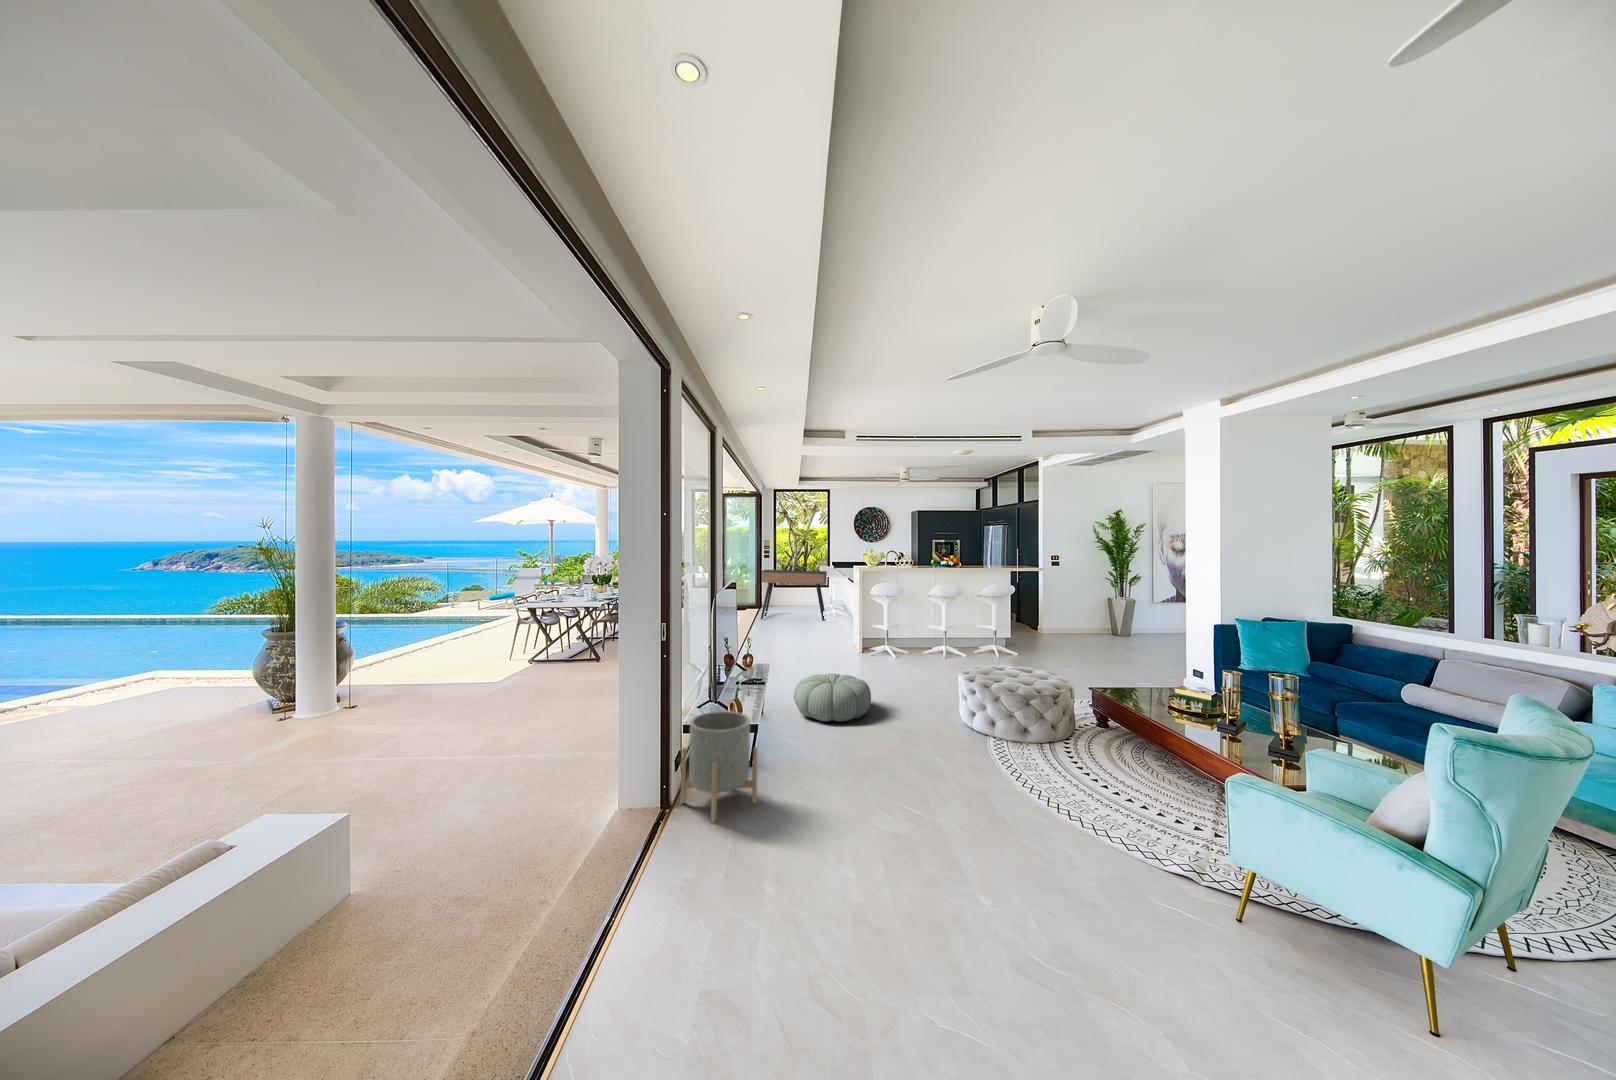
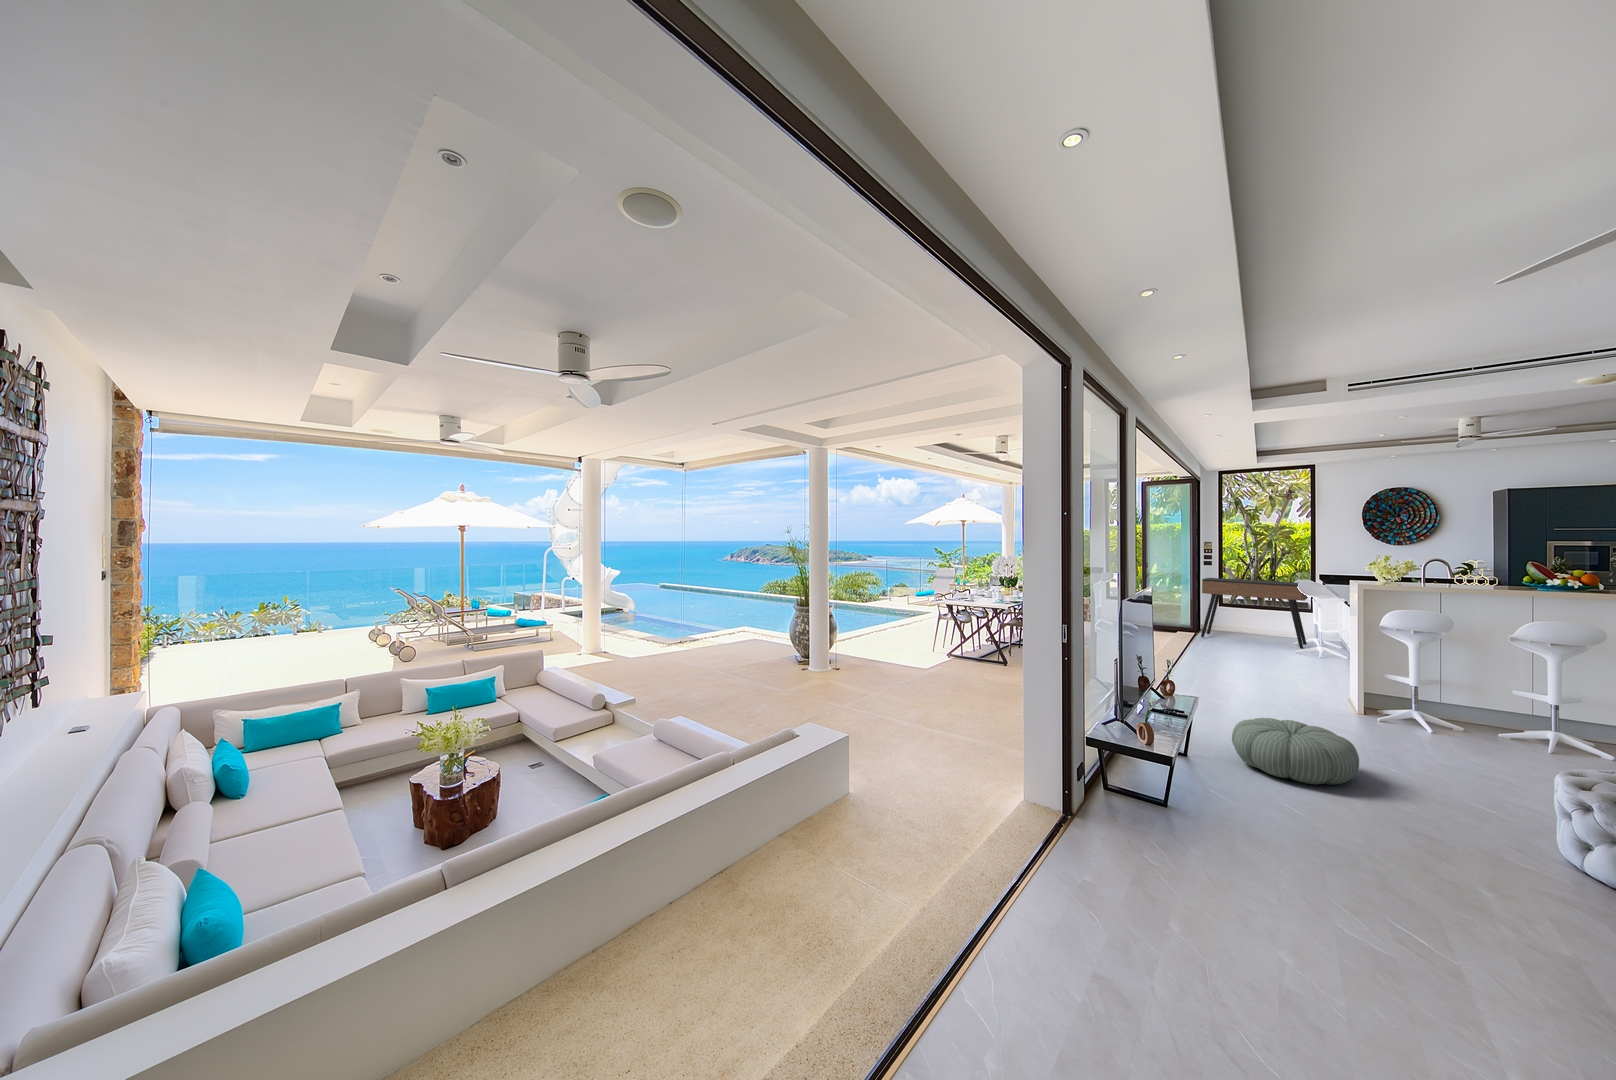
planter: present [681,711,758,822] -> none [1082,733,1169,841]

